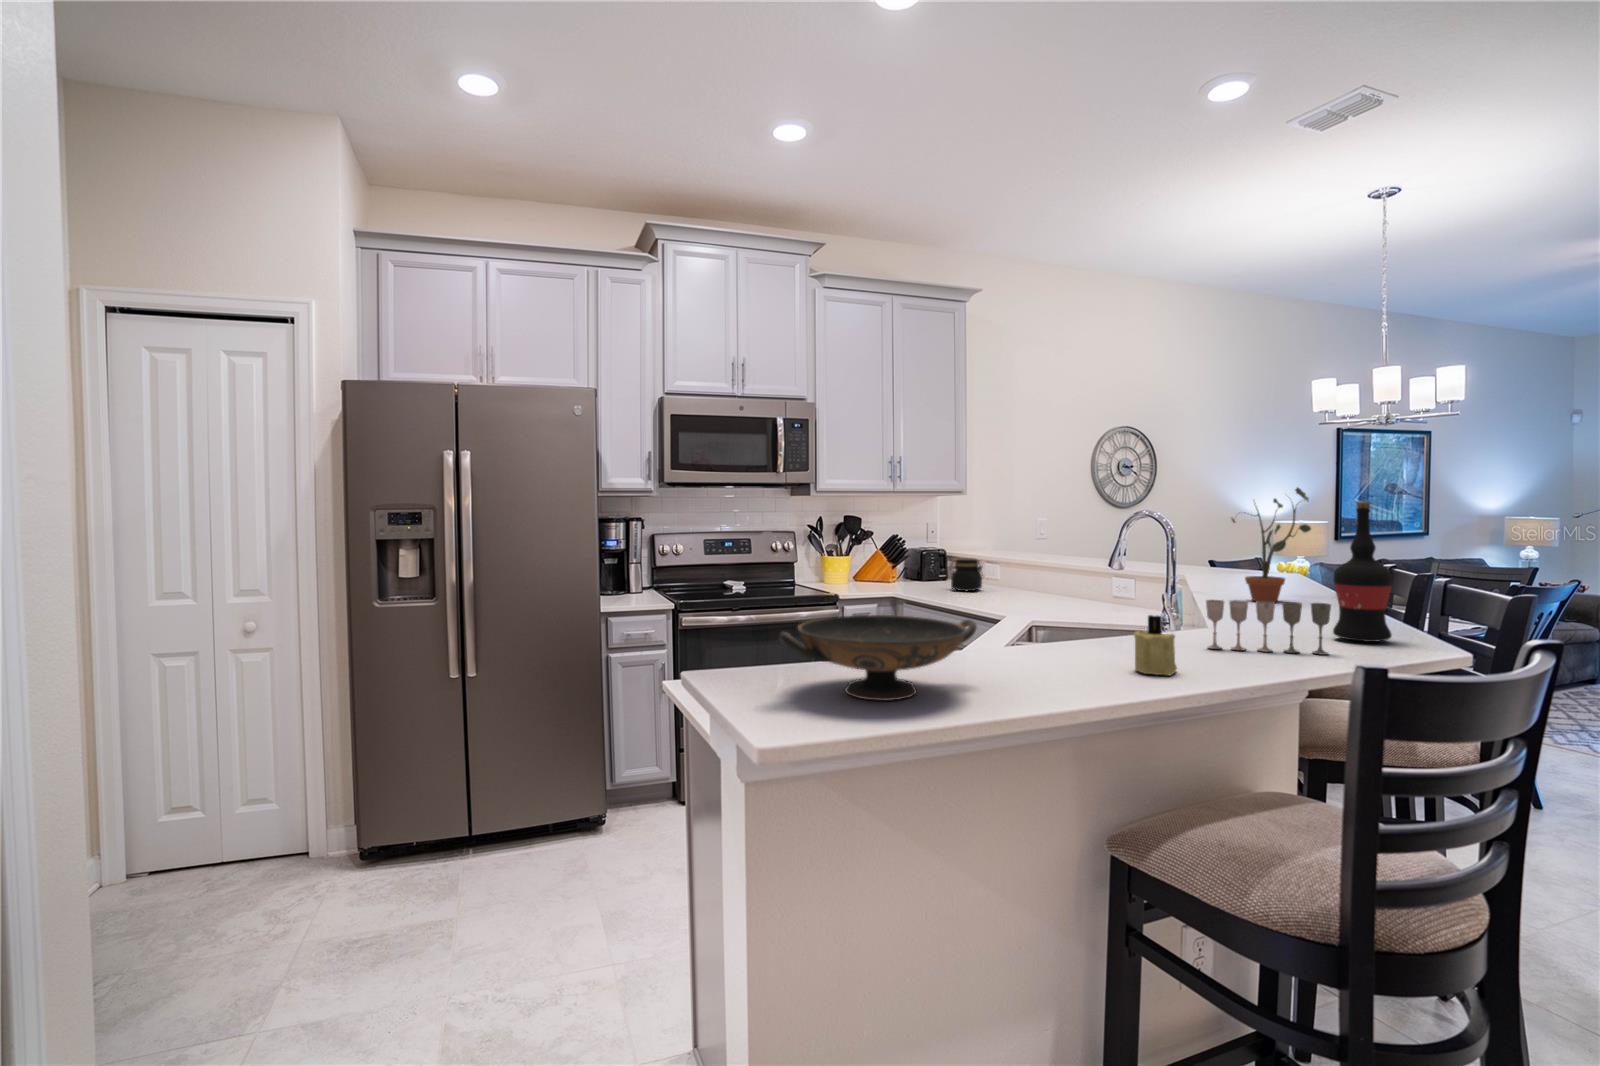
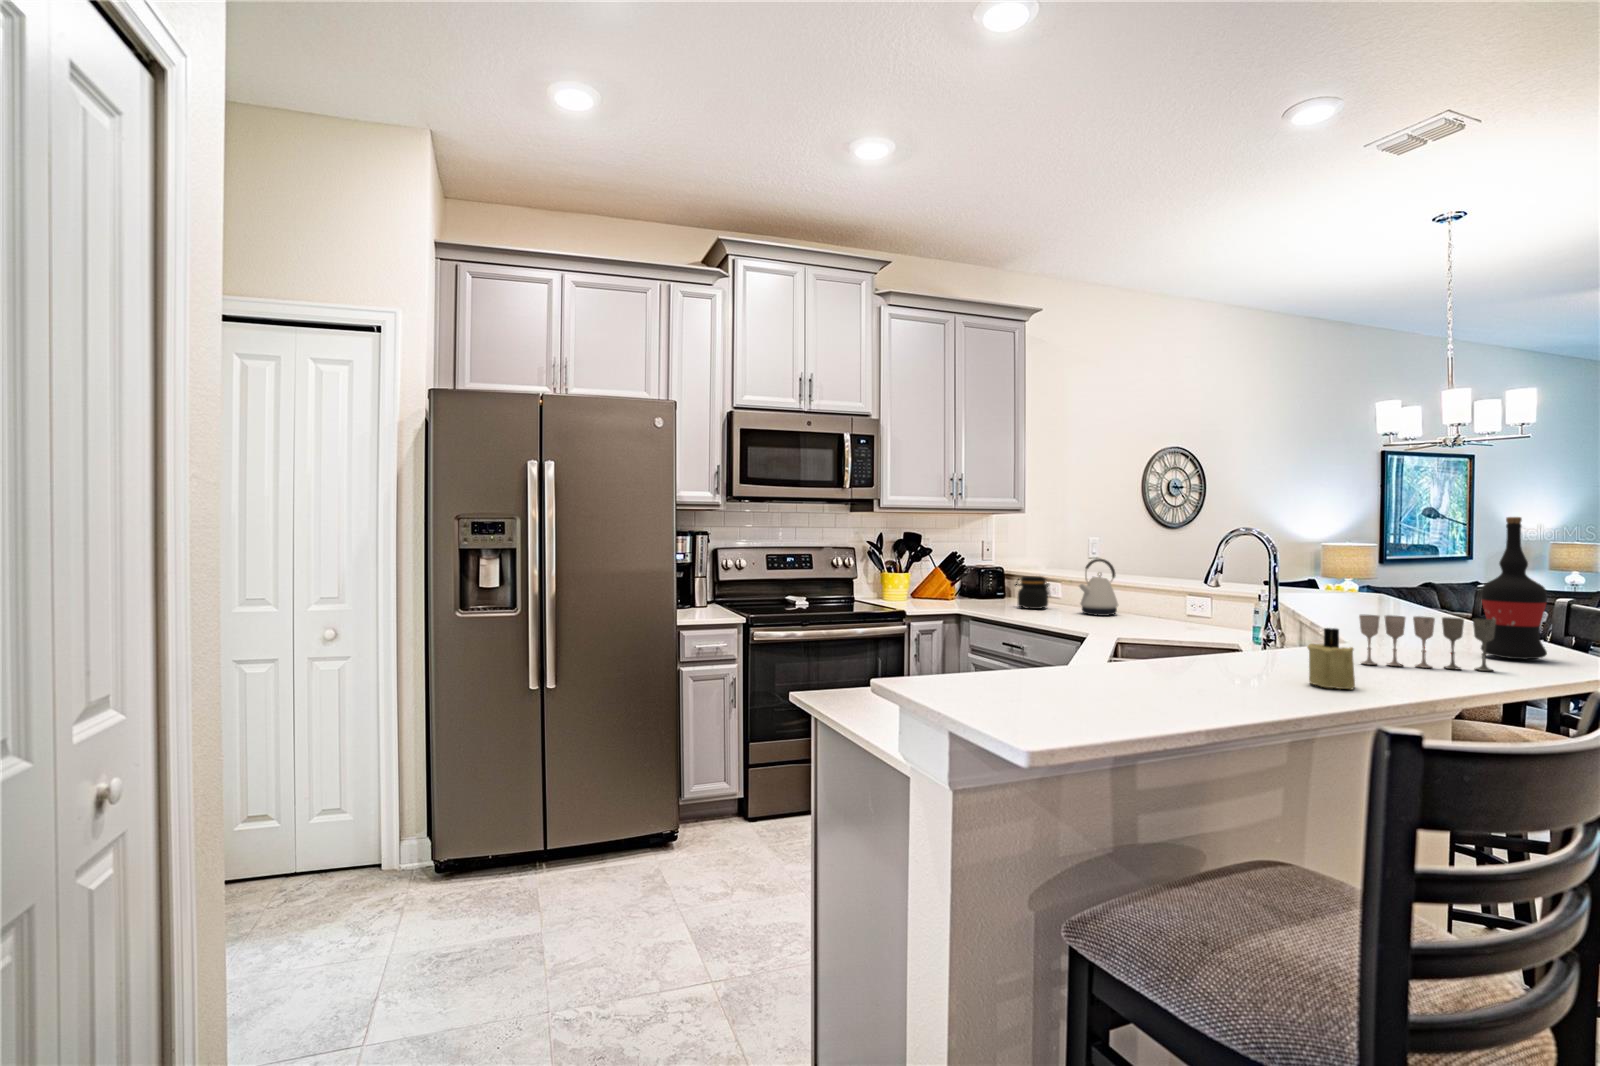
potted plant: present [1231,488,1311,602] -> none [1336,505,1423,621]
kettle: none [1007,541,1048,597] -> present [1079,559,1118,616]
decorative bowl: present [779,615,977,701] -> none [973,624,1165,710]

